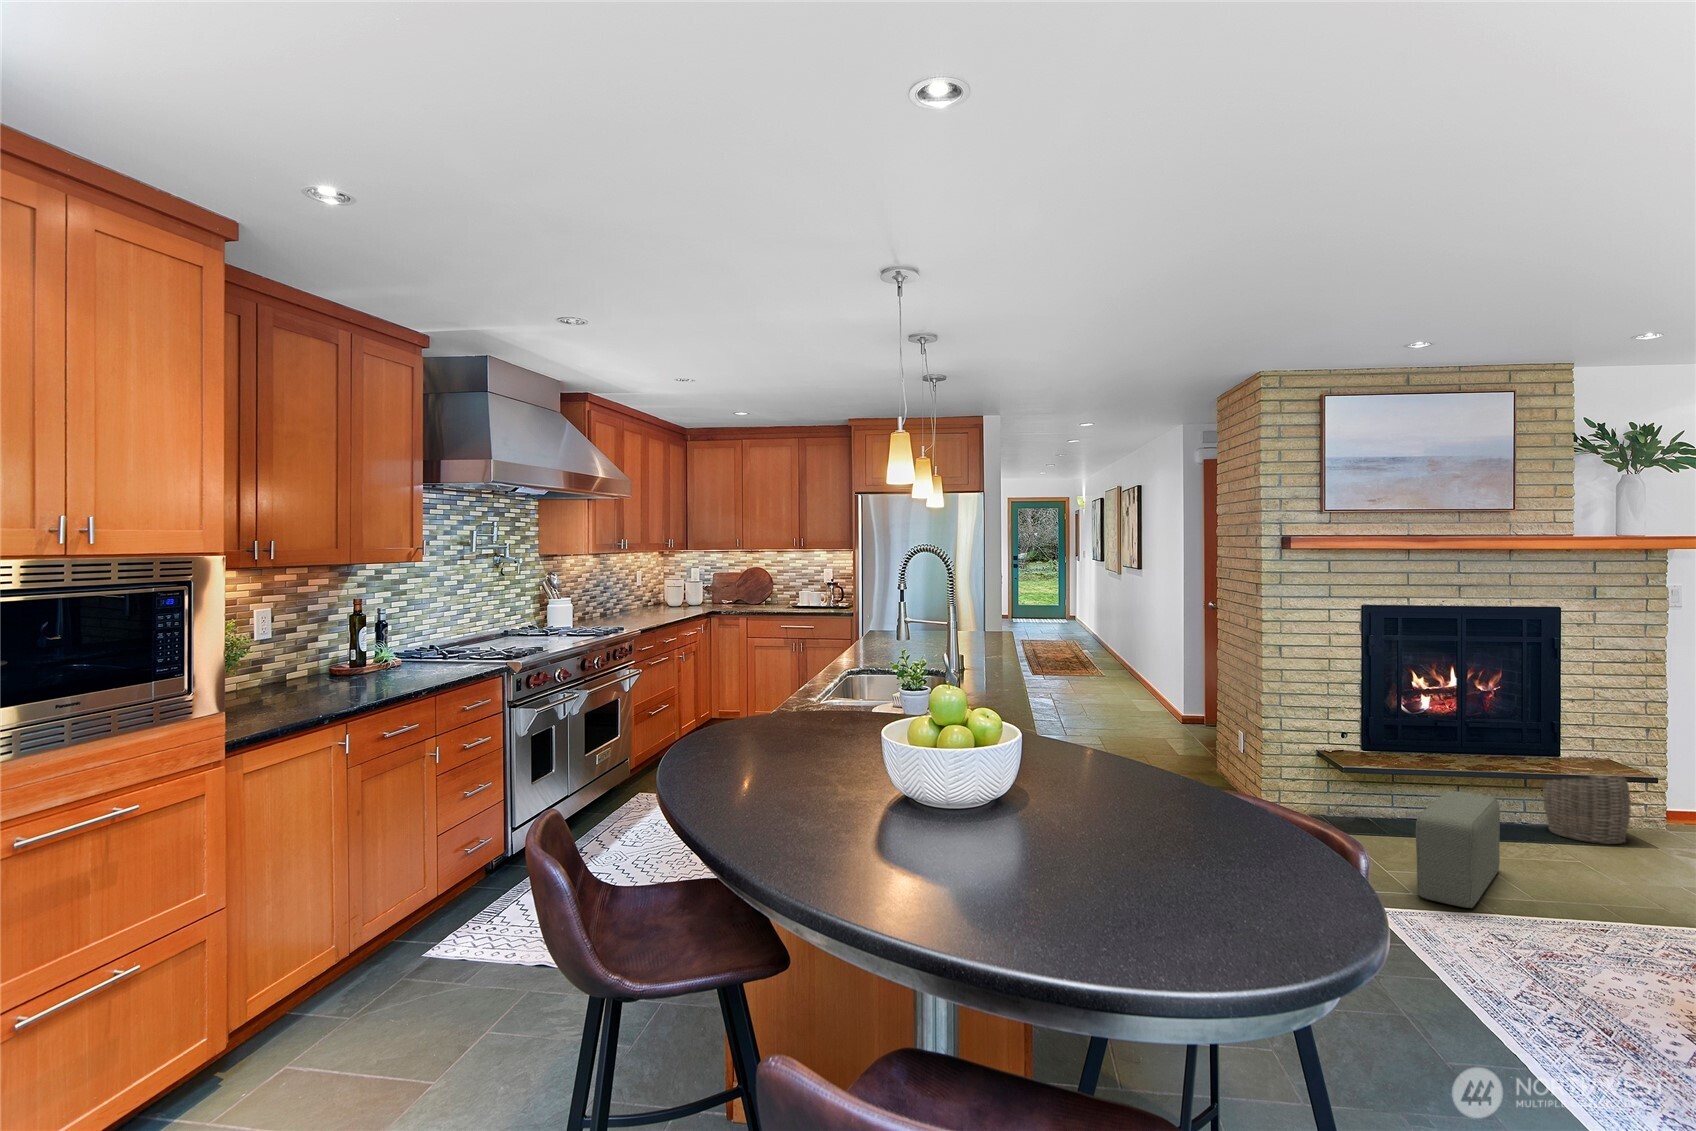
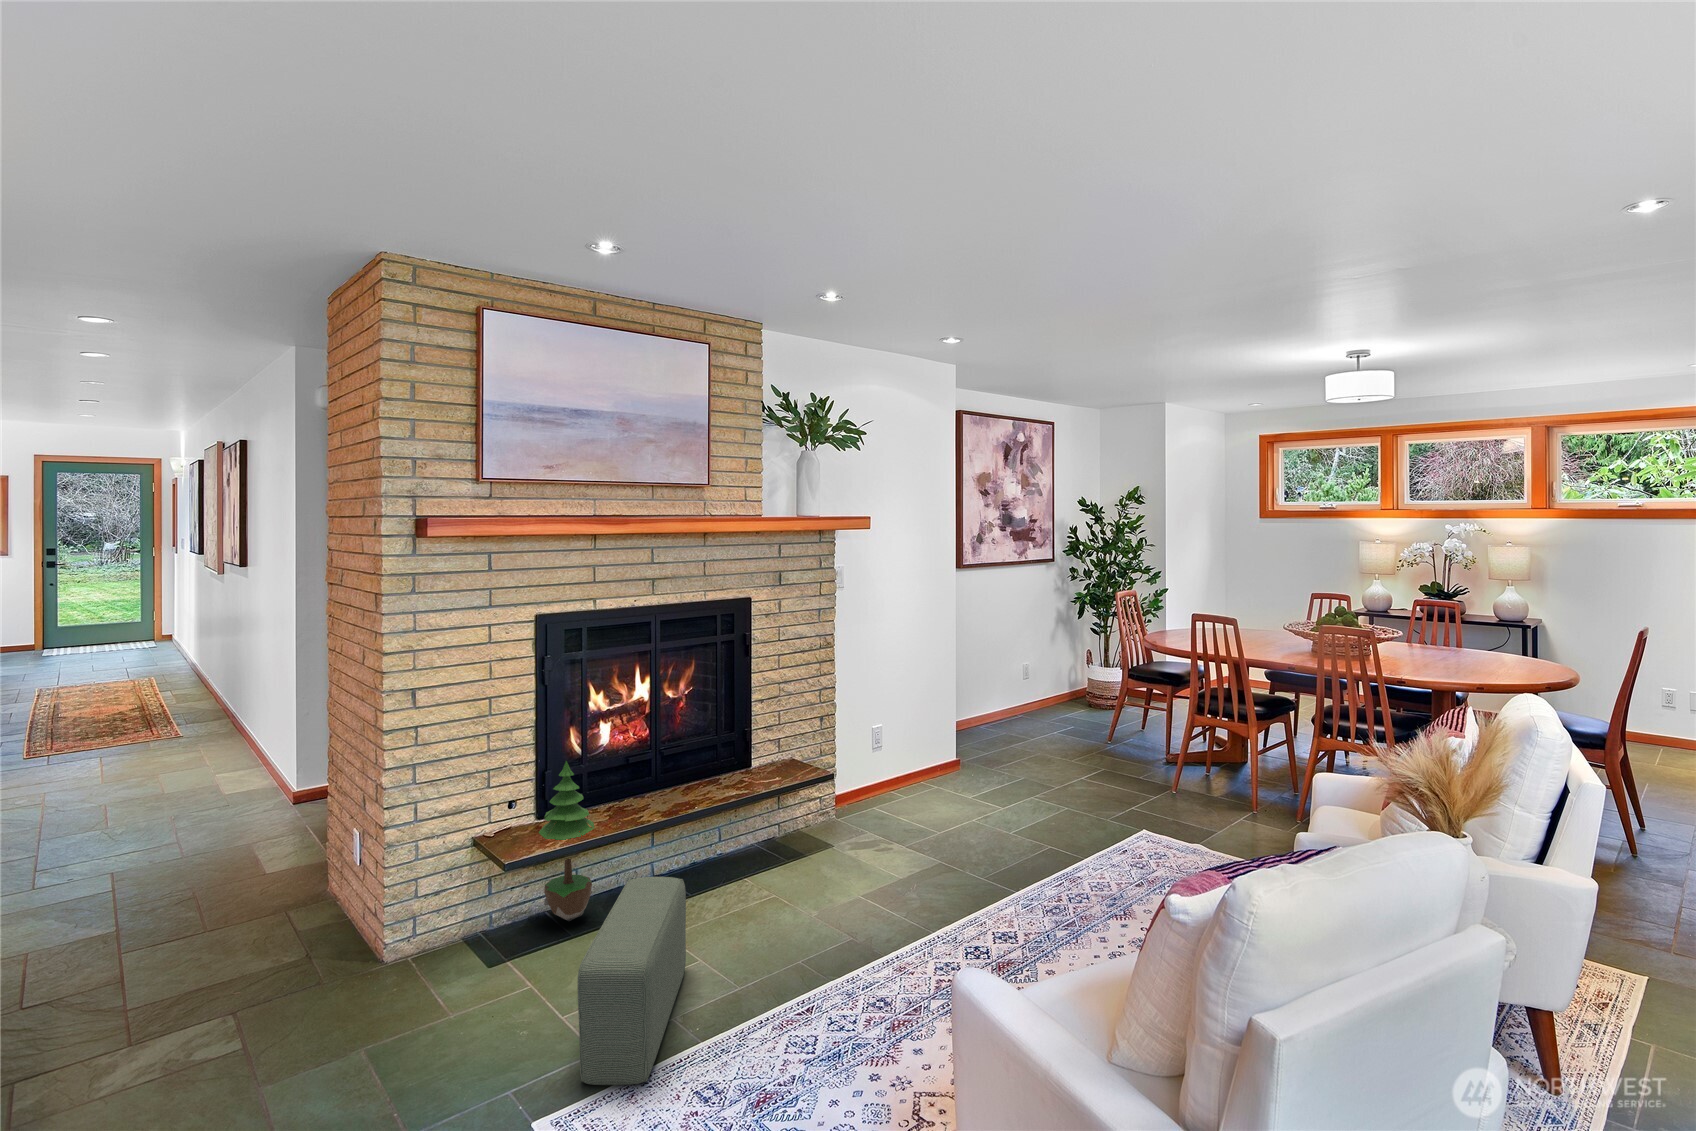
potted tree: none [1363,709,1414,828] -> present [539,761,594,921]
woven basket: present [1543,775,1630,844] -> none [735,780,809,875]

